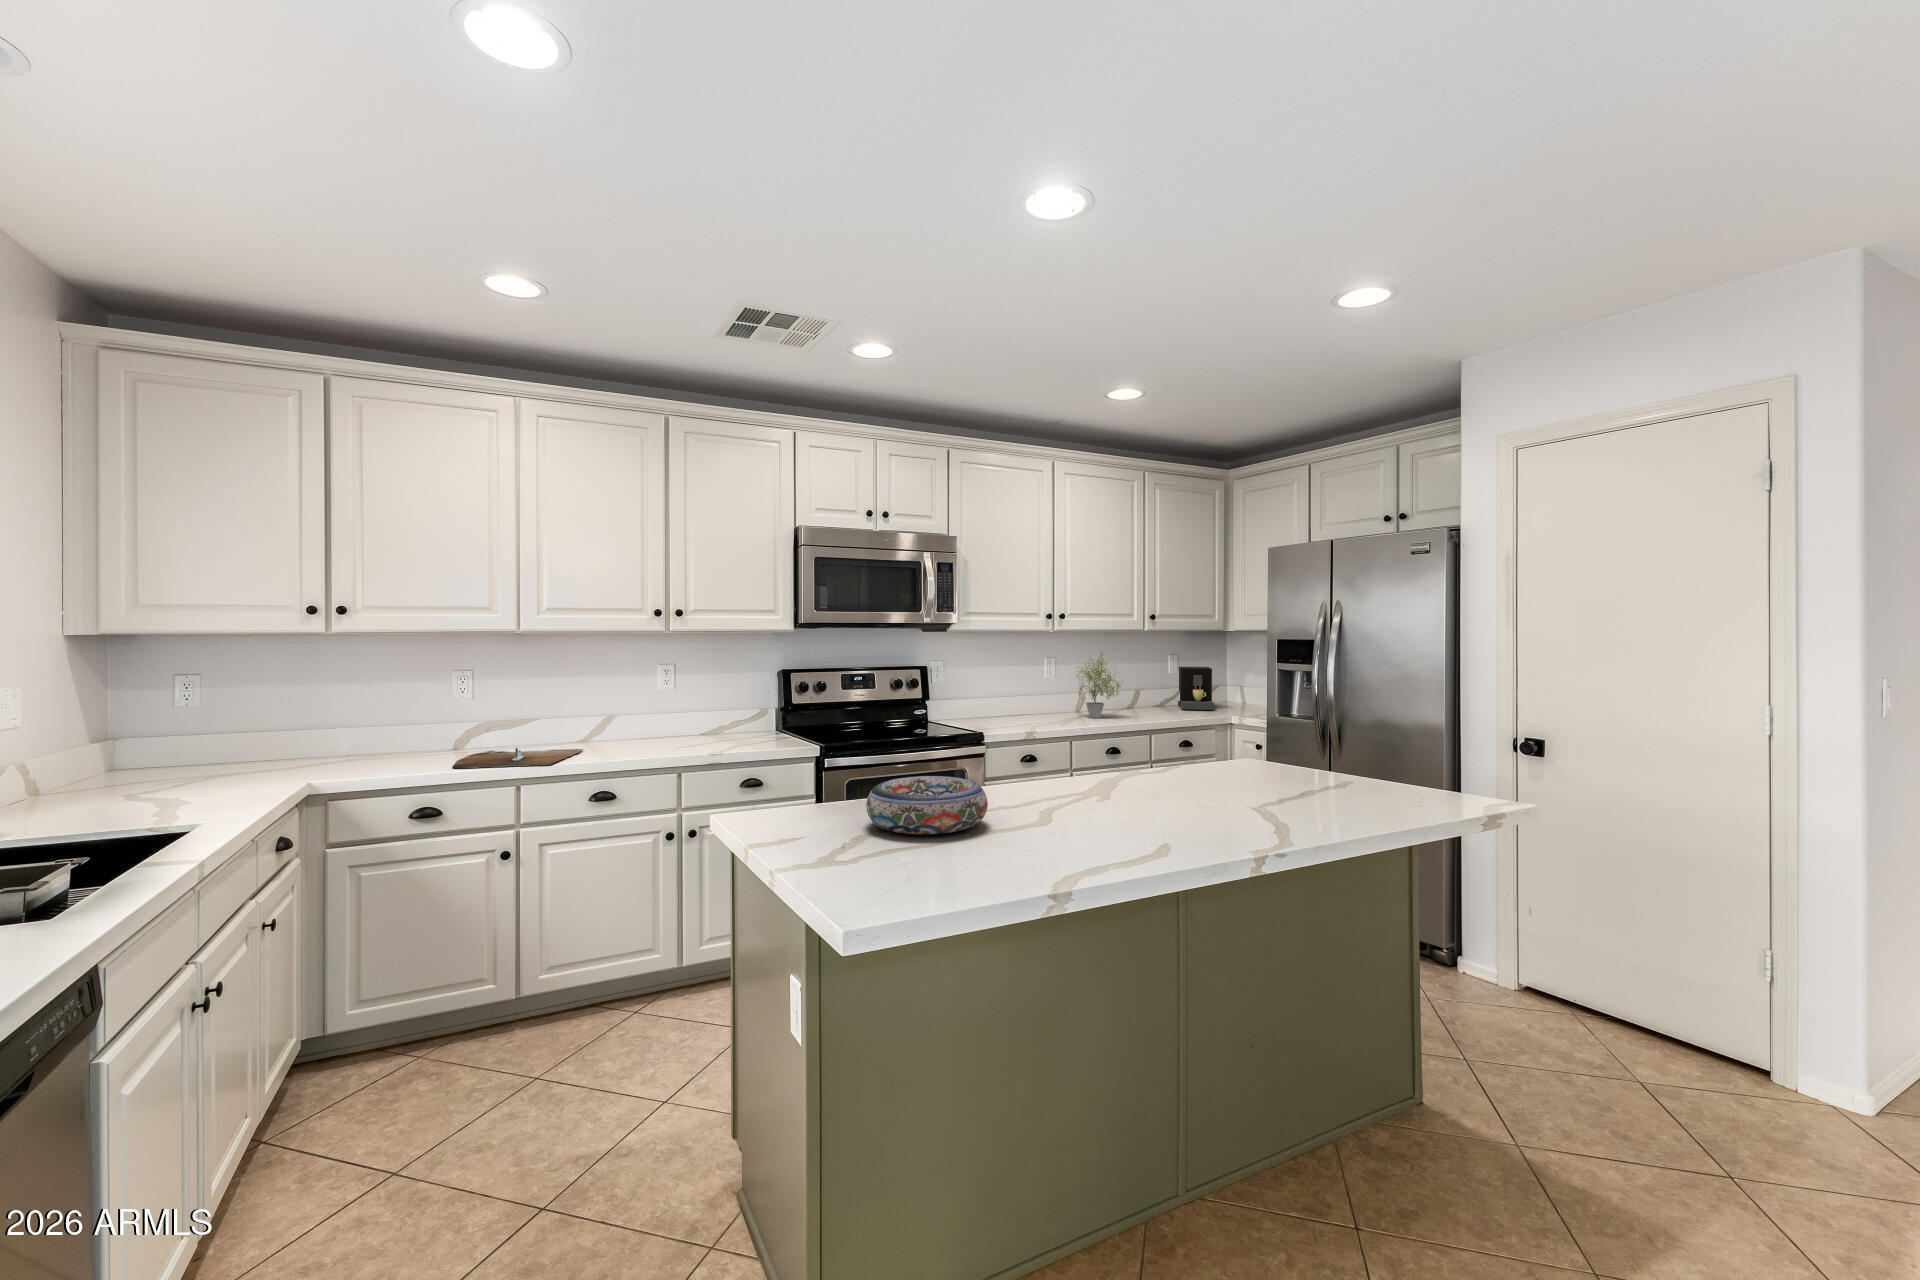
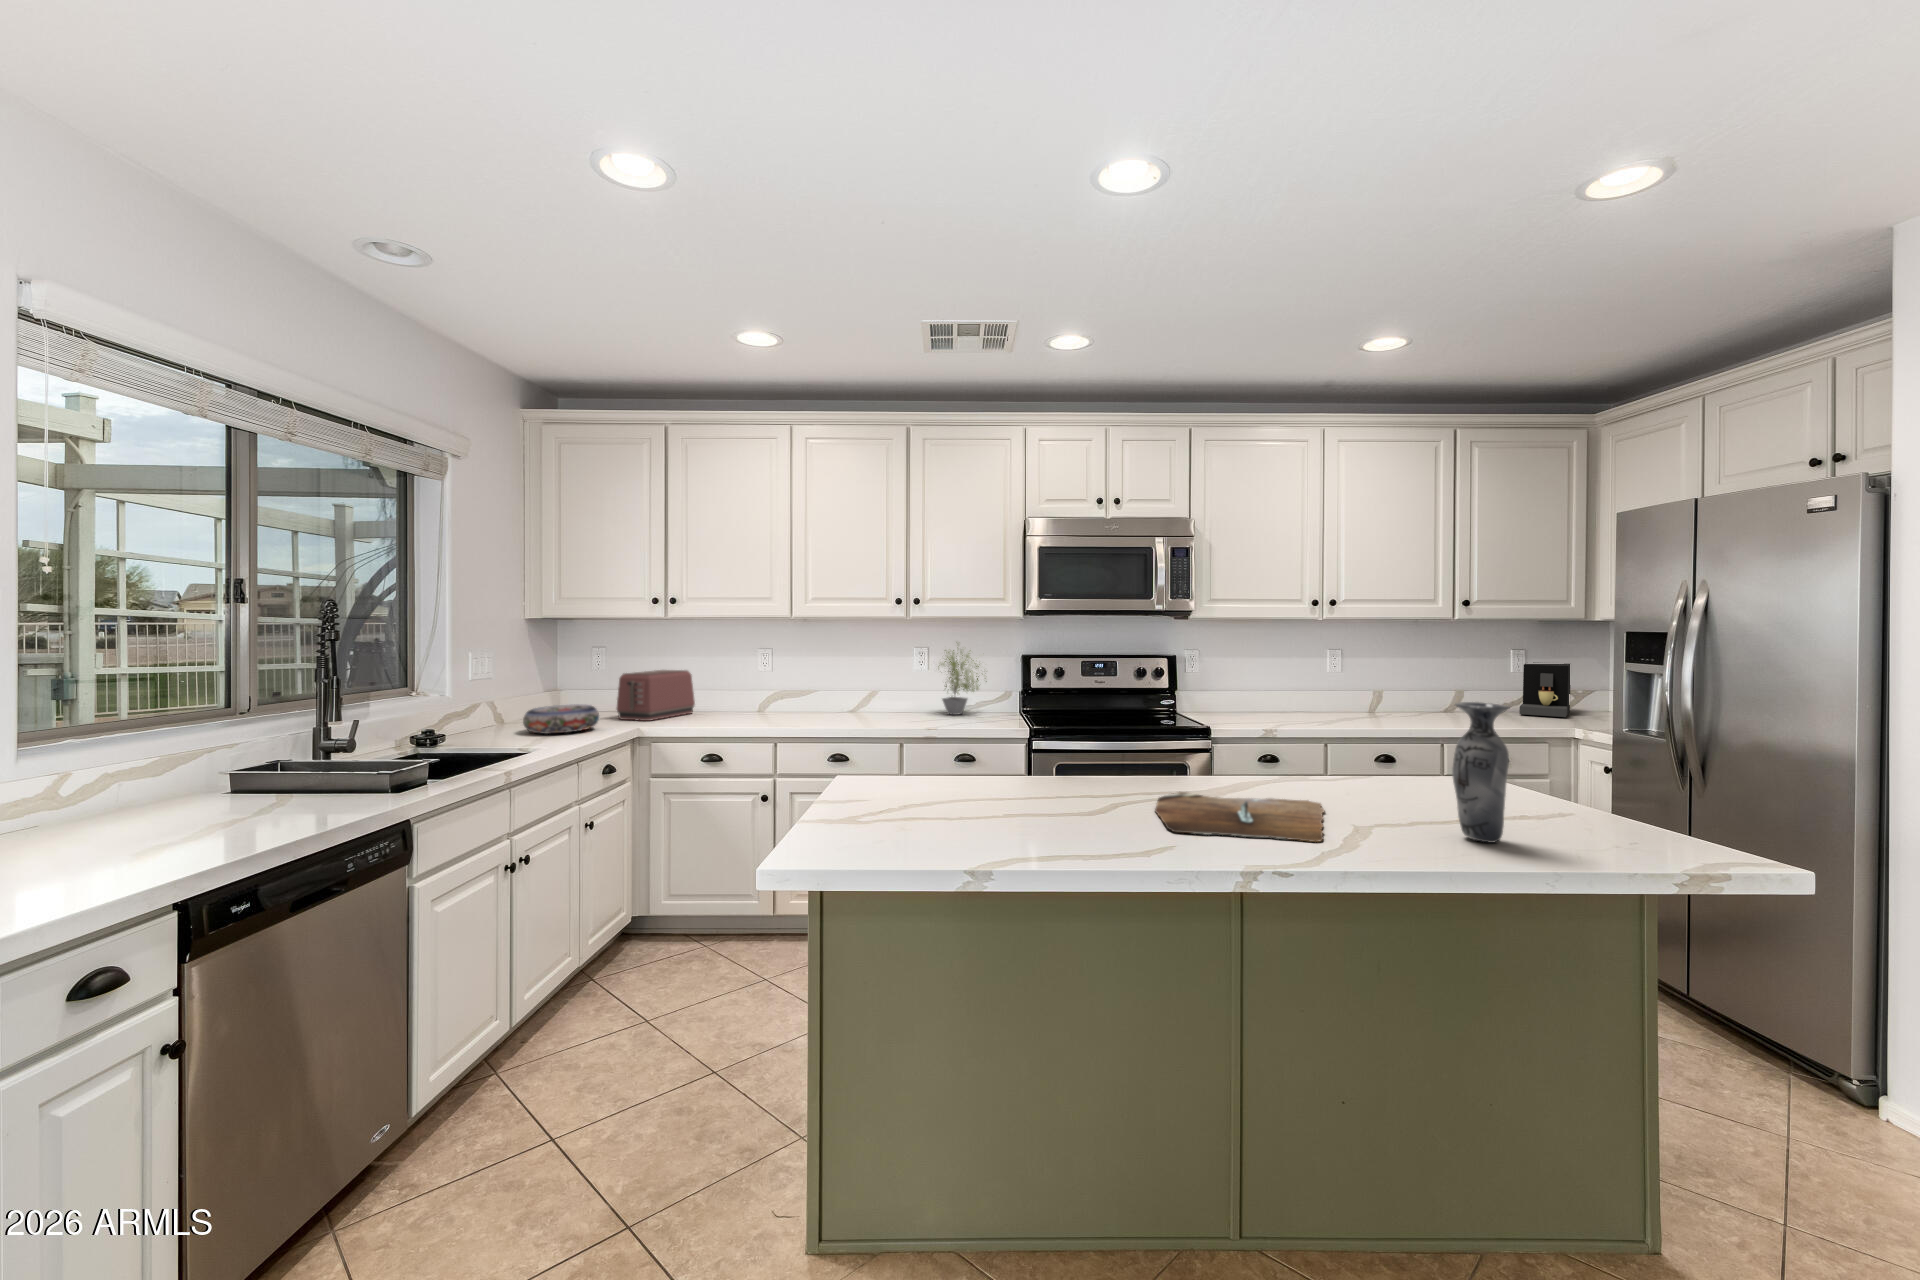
potted plant: present [1077,652,1121,718] -> present [938,650,987,715]
vase: none [1311,692,1351,799] -> present [1452,702,1509,843]
toaster: none [246,701,360,773] -> present [617,670,695,721]
cutting board: present [453,748,583,768] -> present [1155,792,1324,842]
bowl: present [866,776,988,834] -> present [523,705,599,734]

